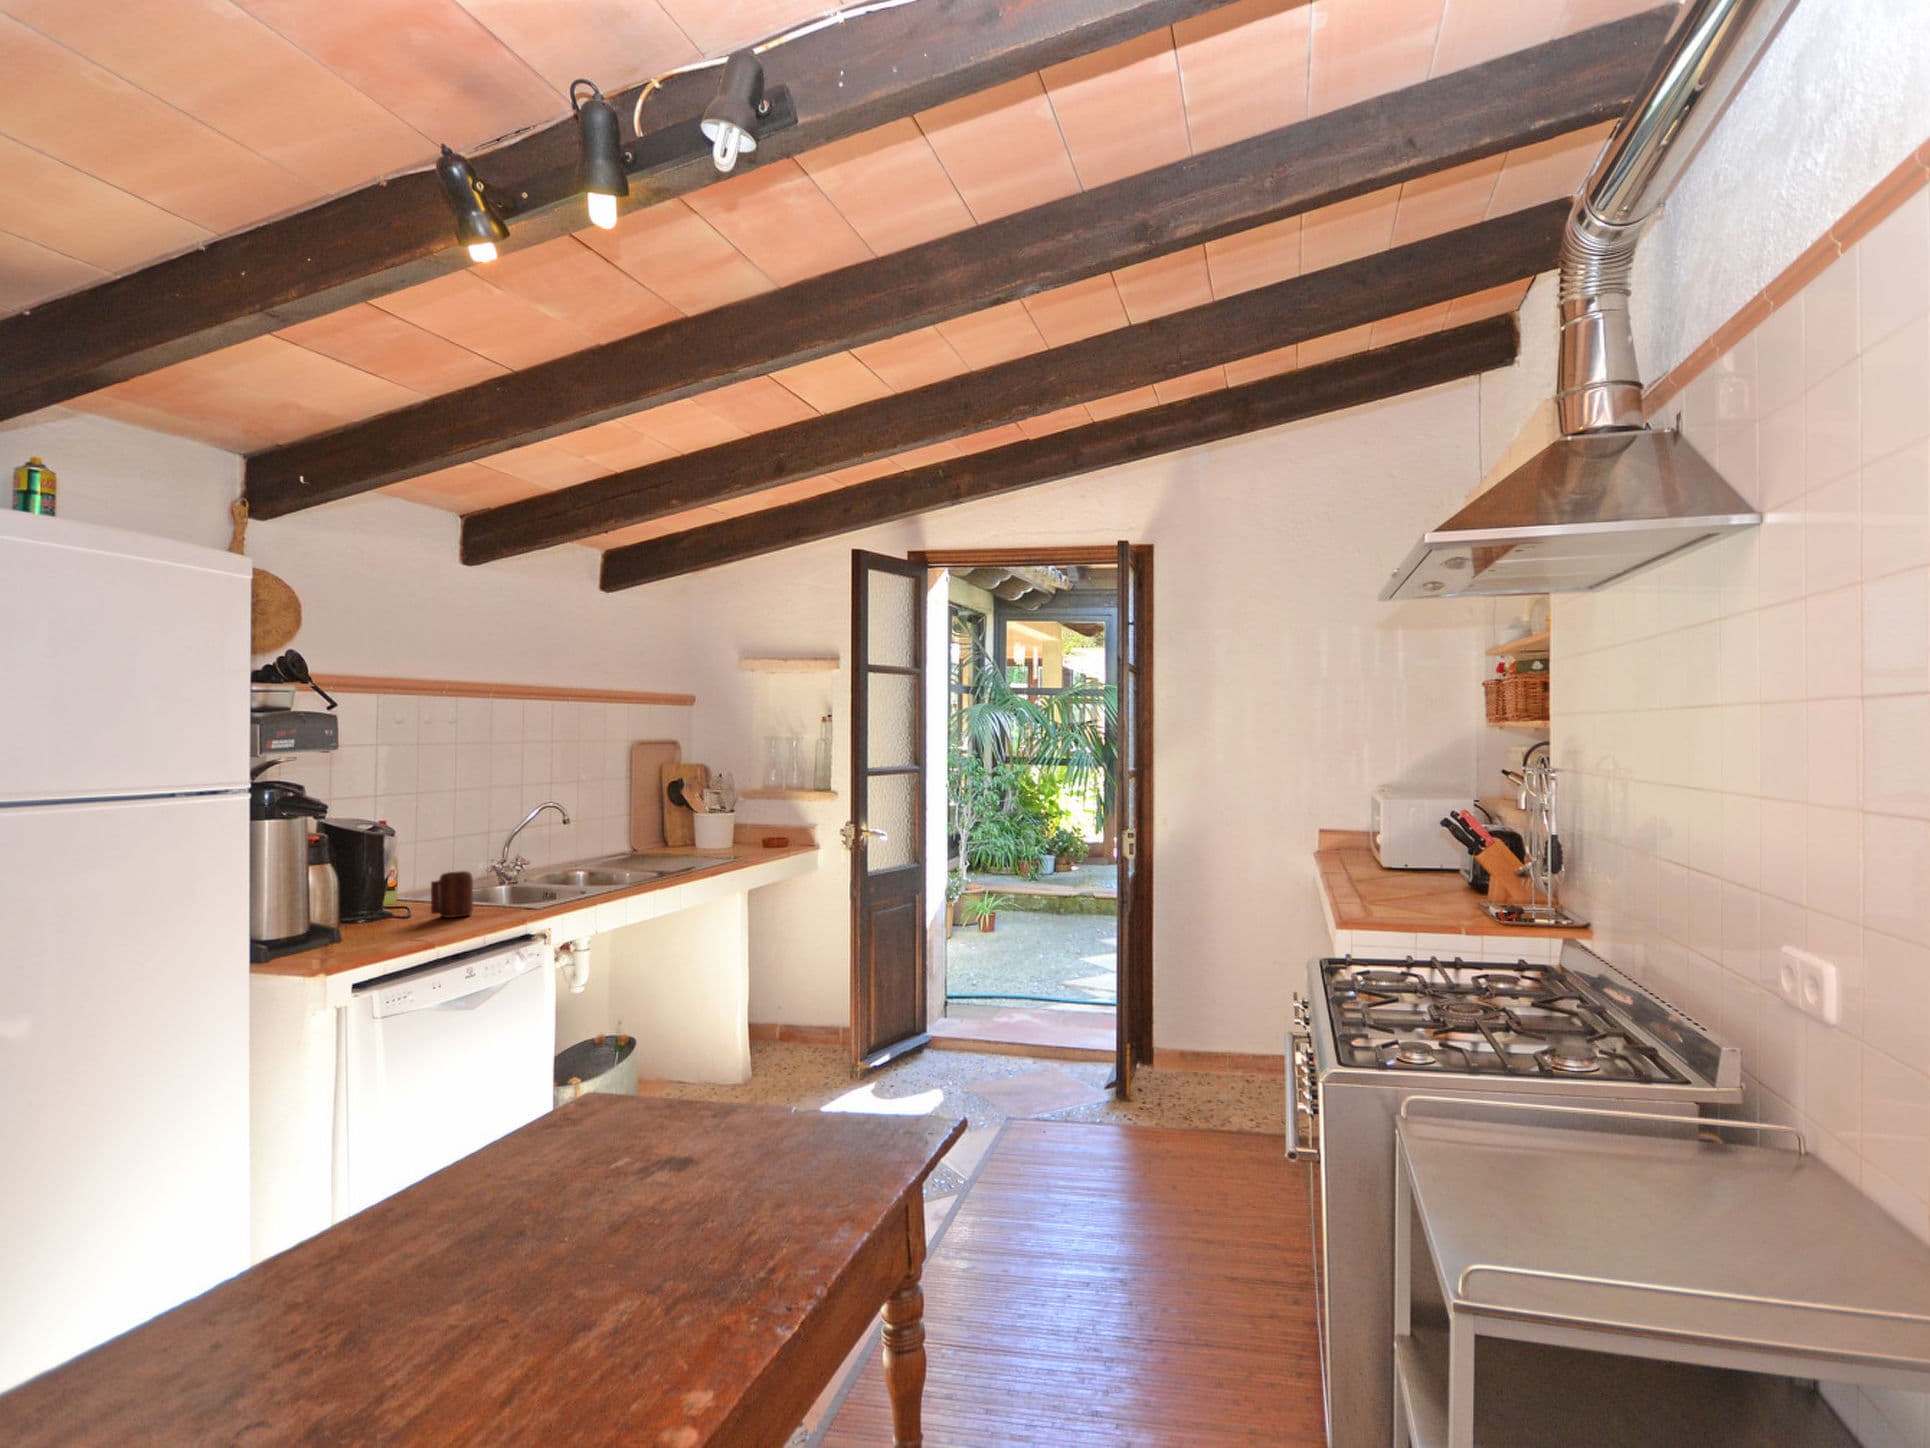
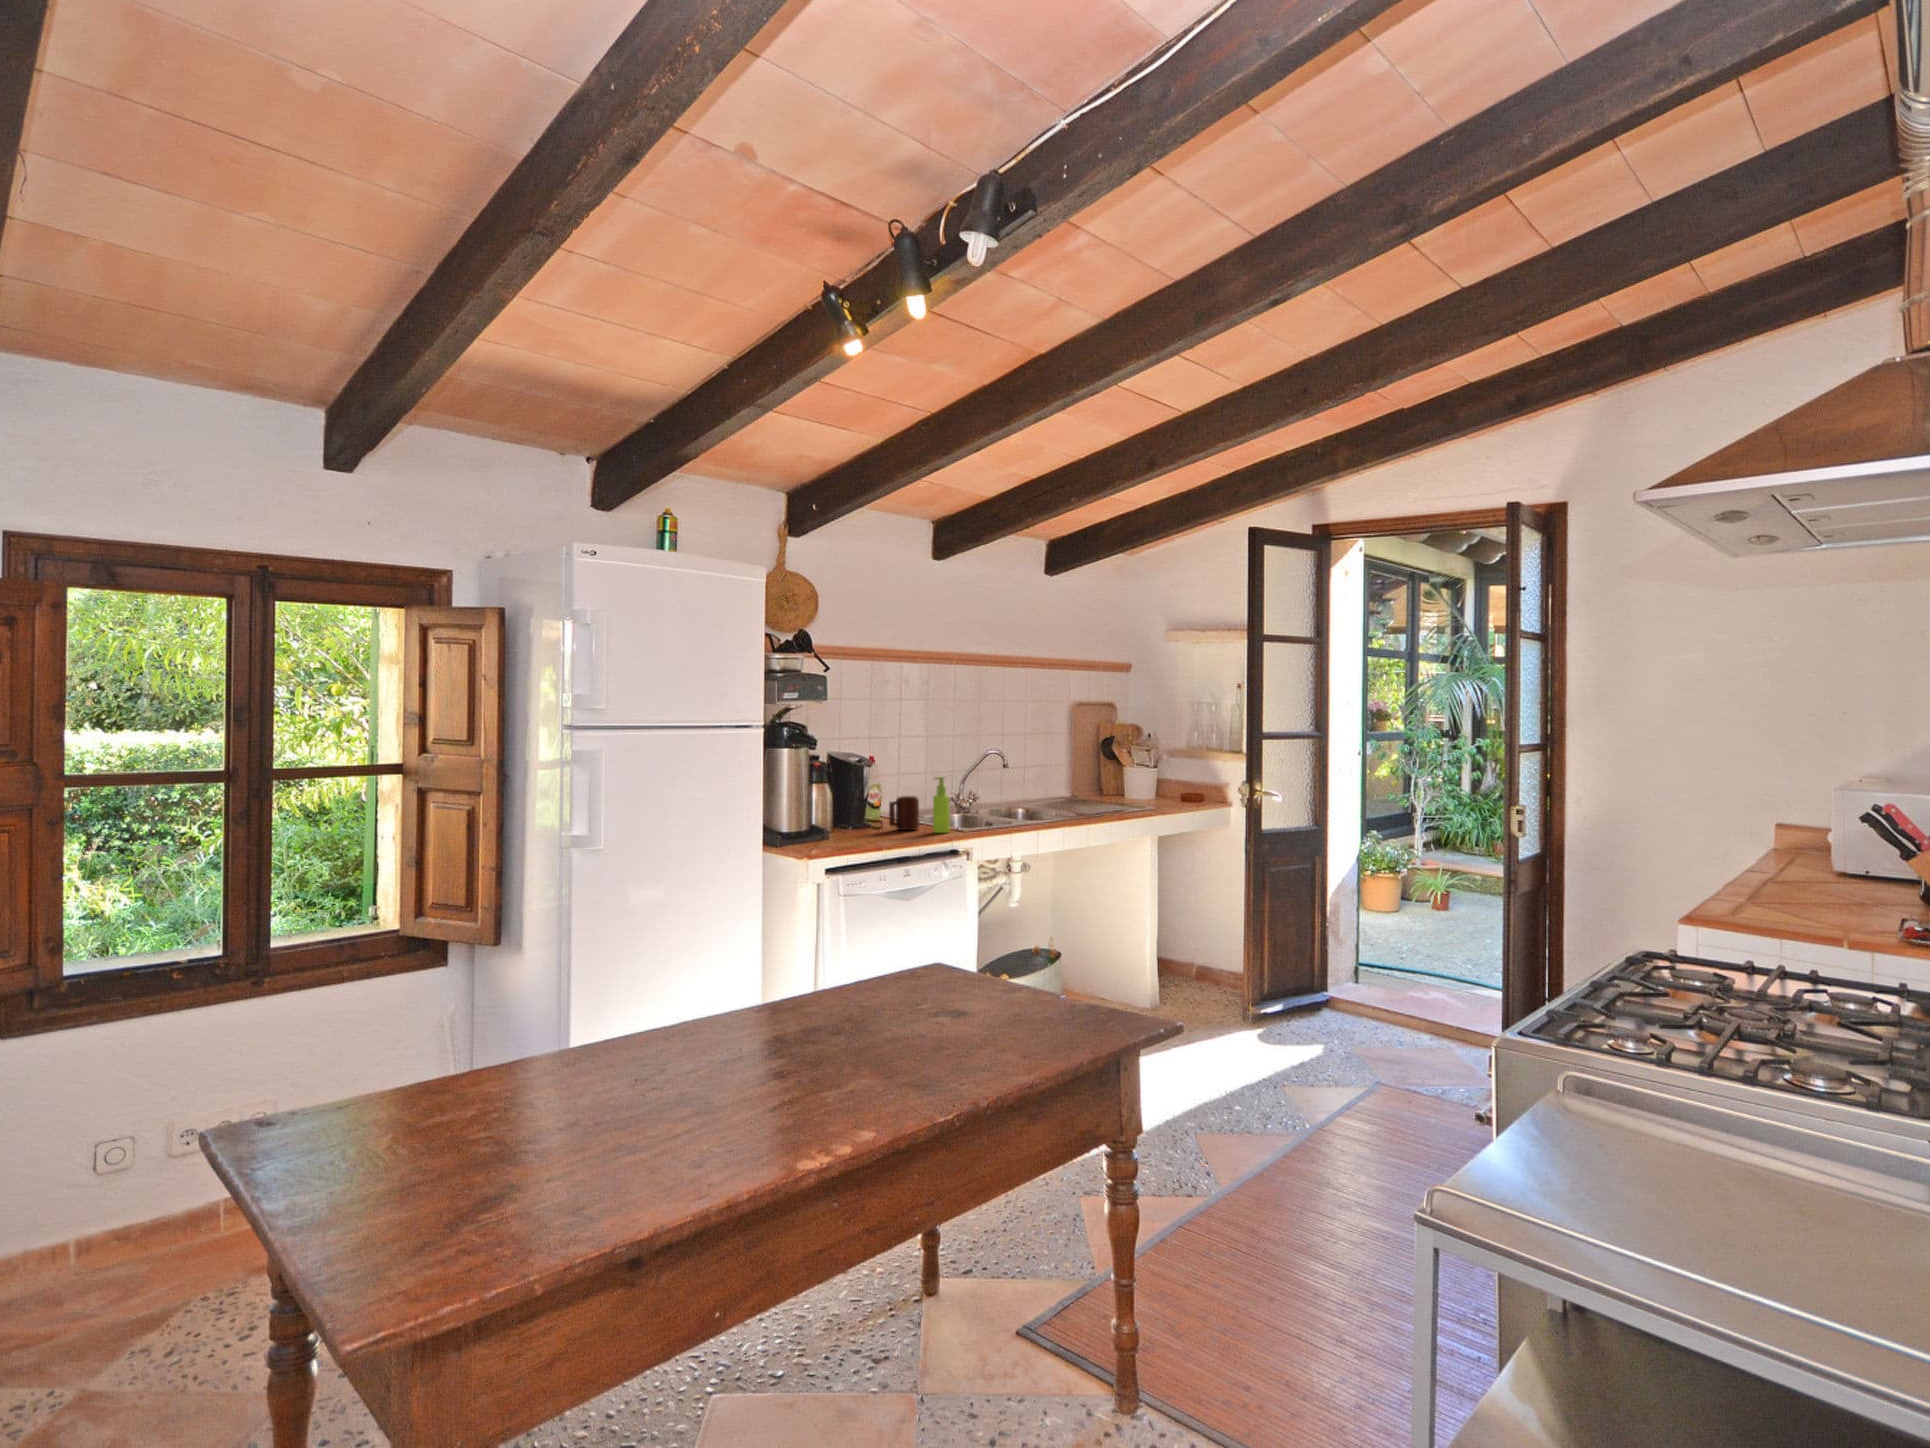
soap dispenser: none [496,845,519,918] -> present [933,777,950,833]

